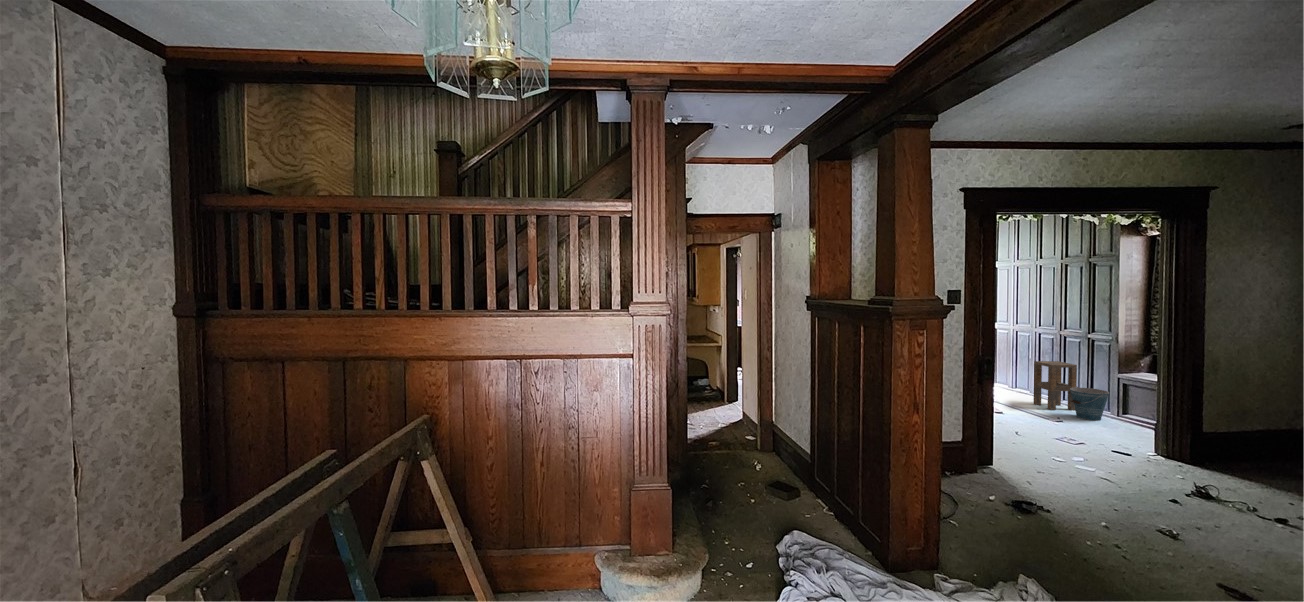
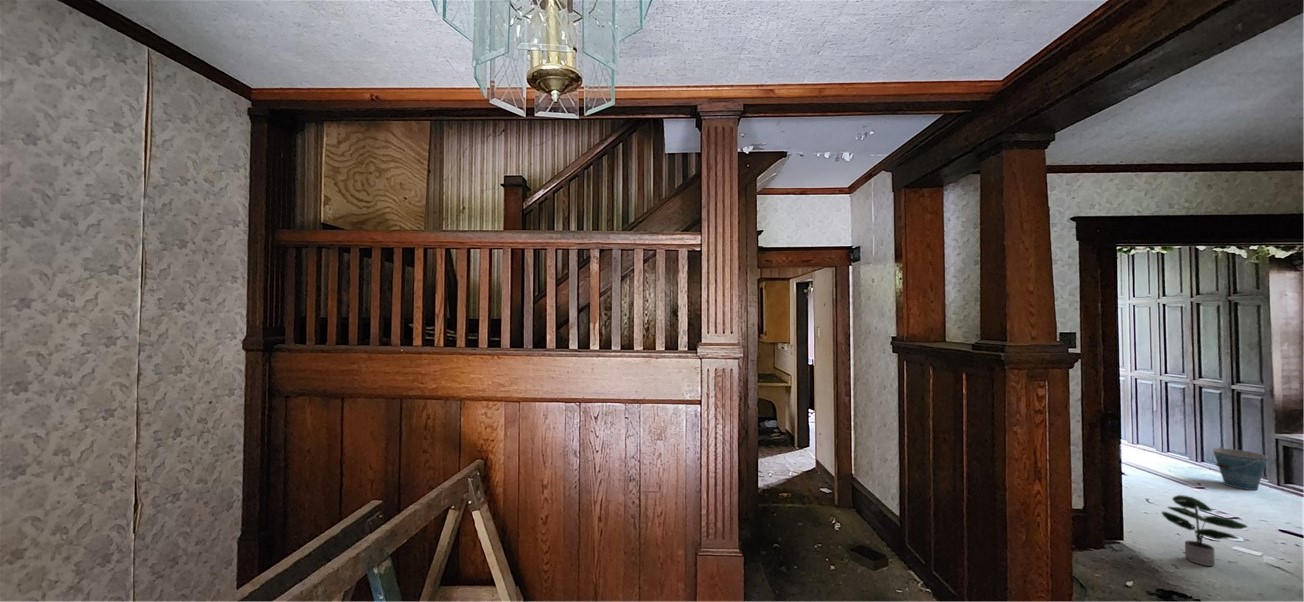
side table: present [1033,361,1077,410] -> none [1162,415,1221,475]
potted plant: none [1020,425,1081,479] -> present [1162,495,1247,566]

